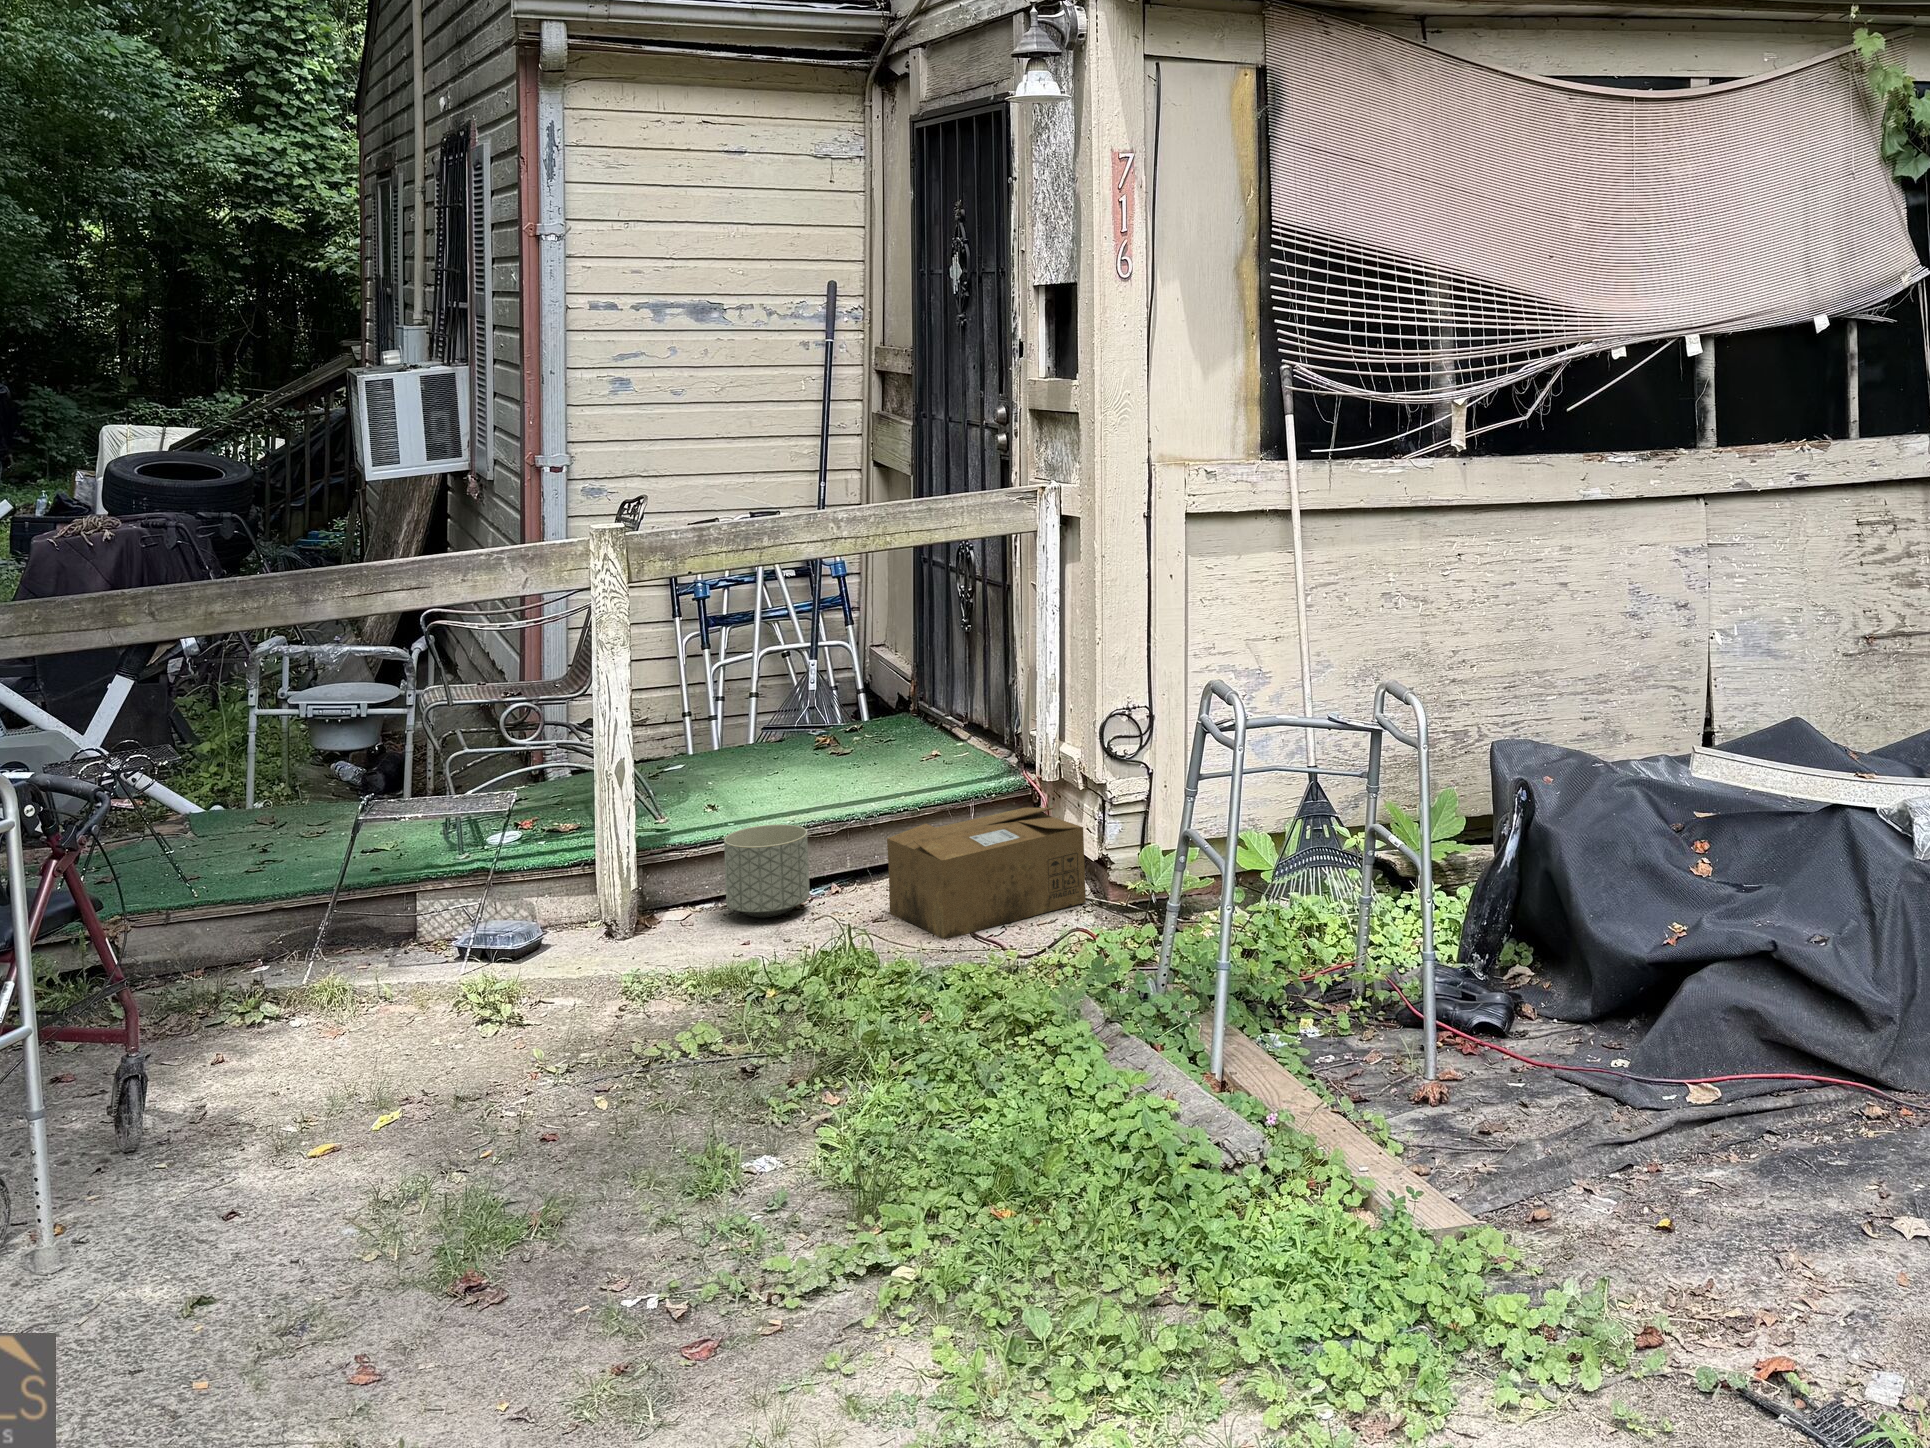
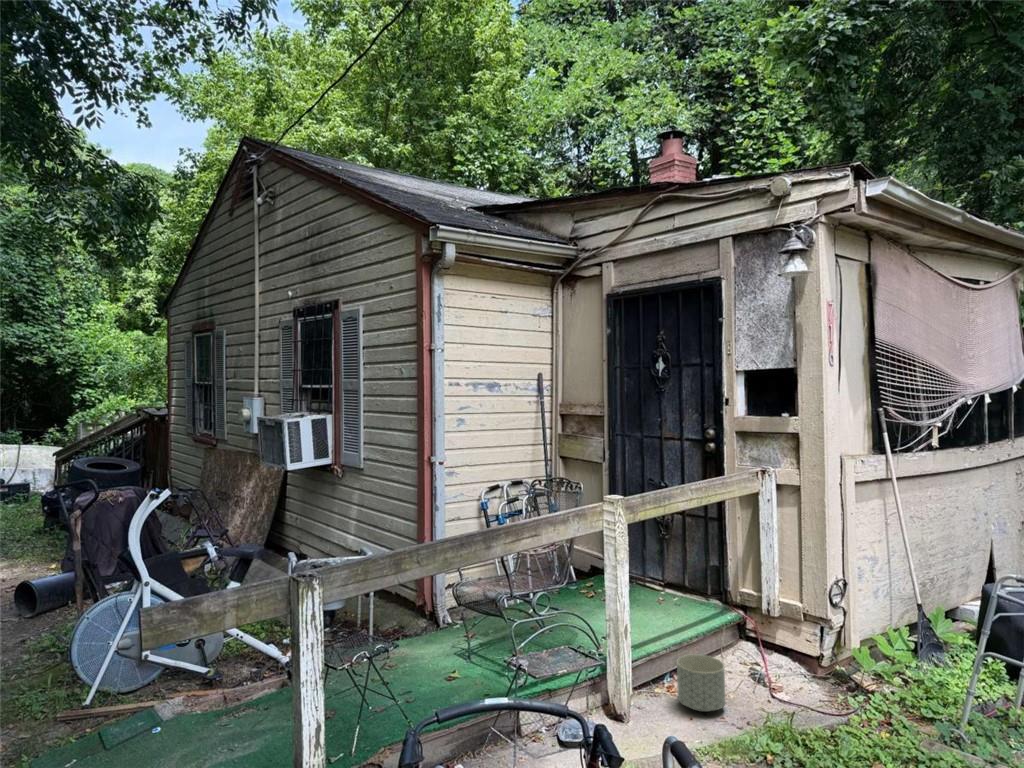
cardboard box: present [887,807,1086,940] -> none [763,632,843,717]

